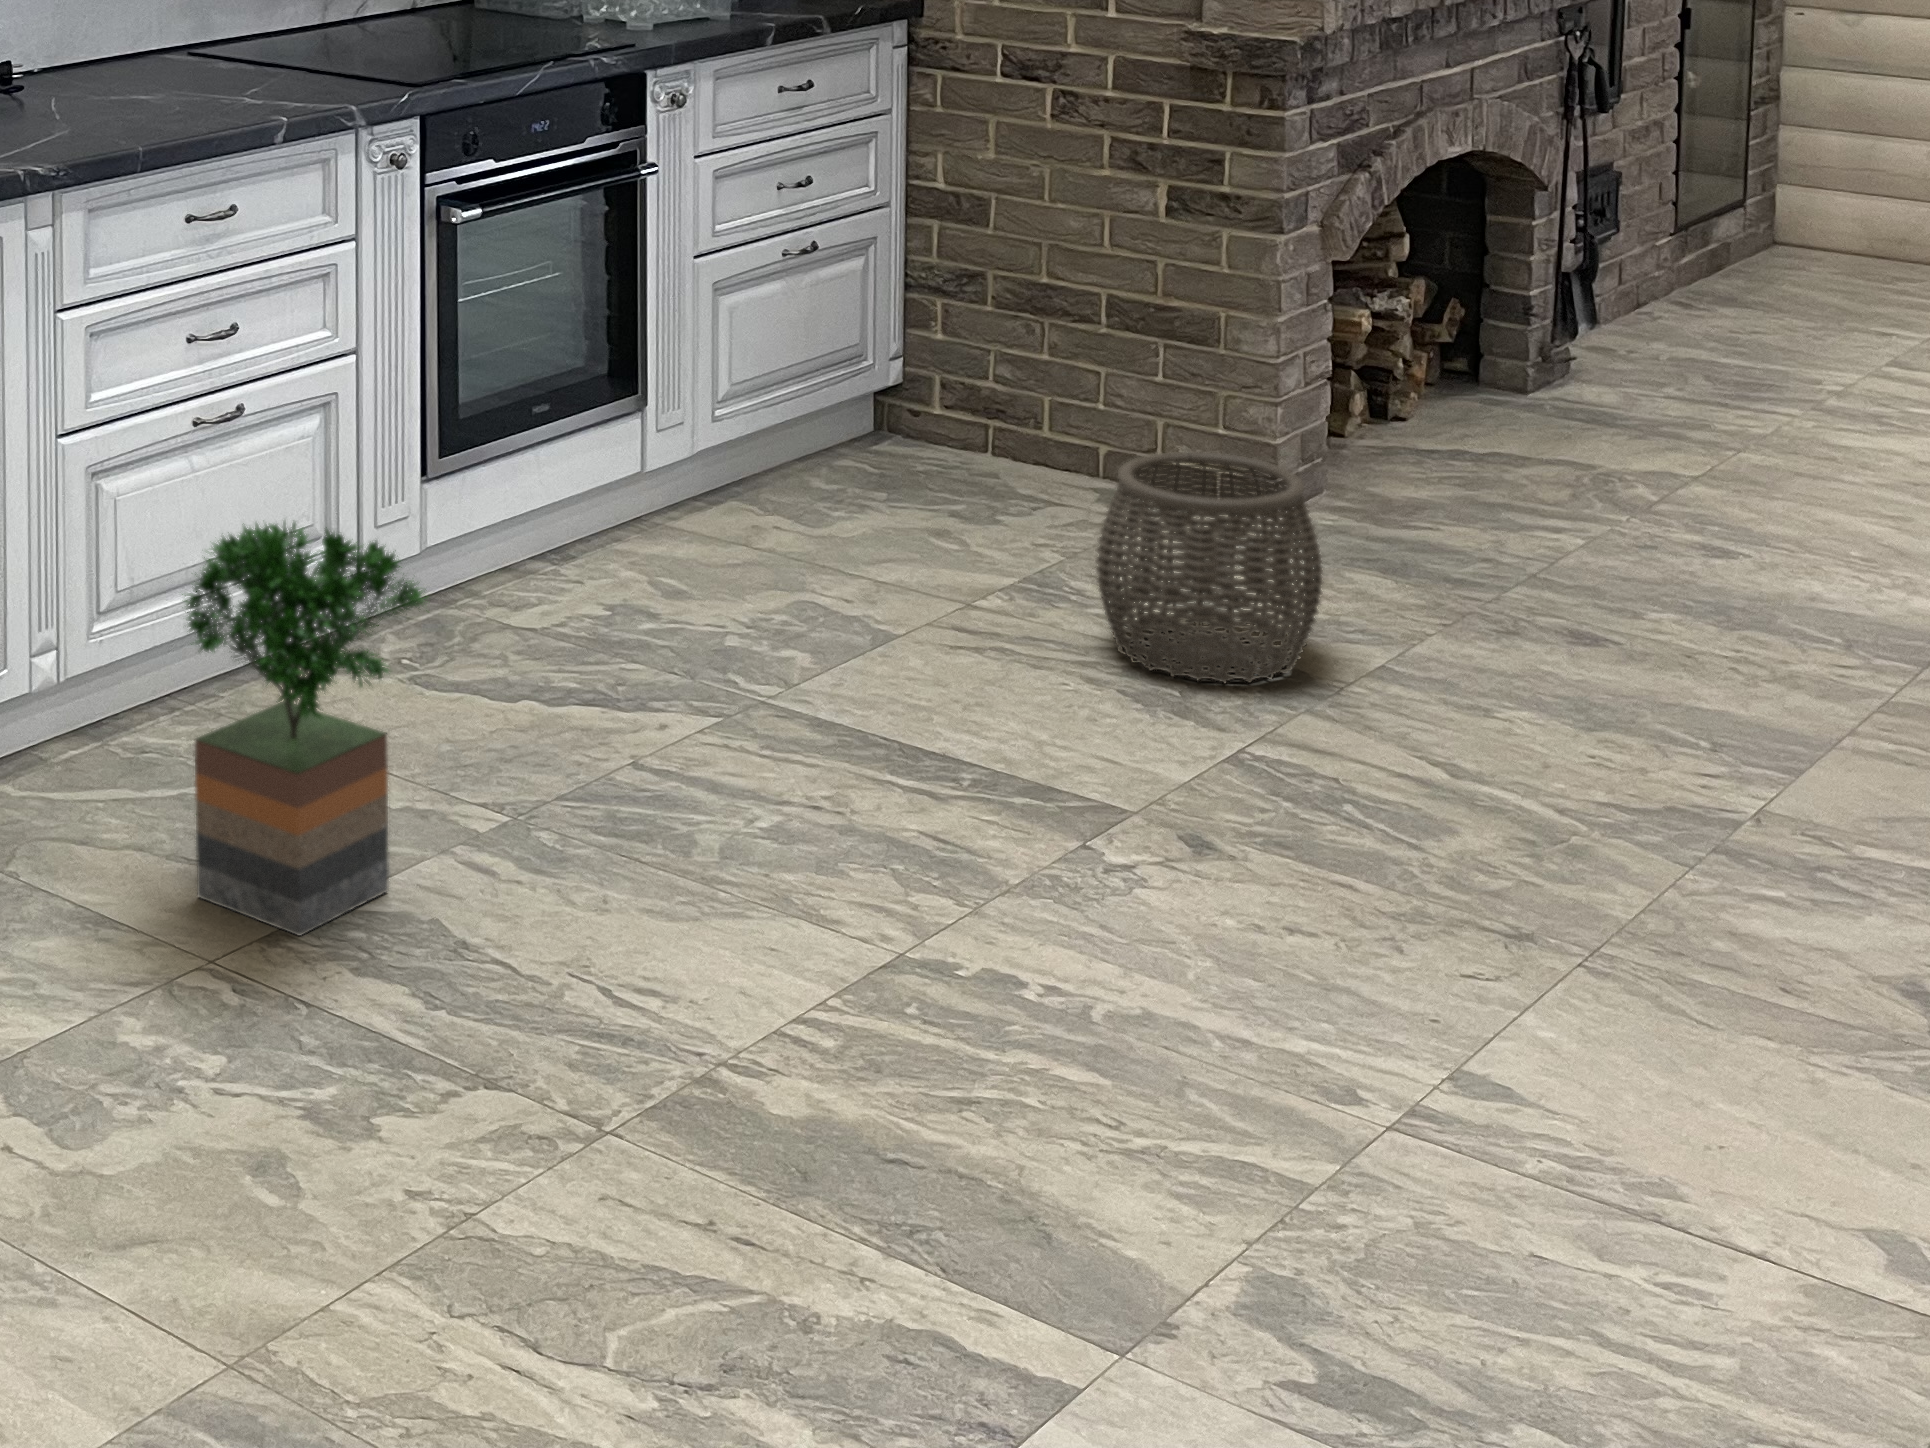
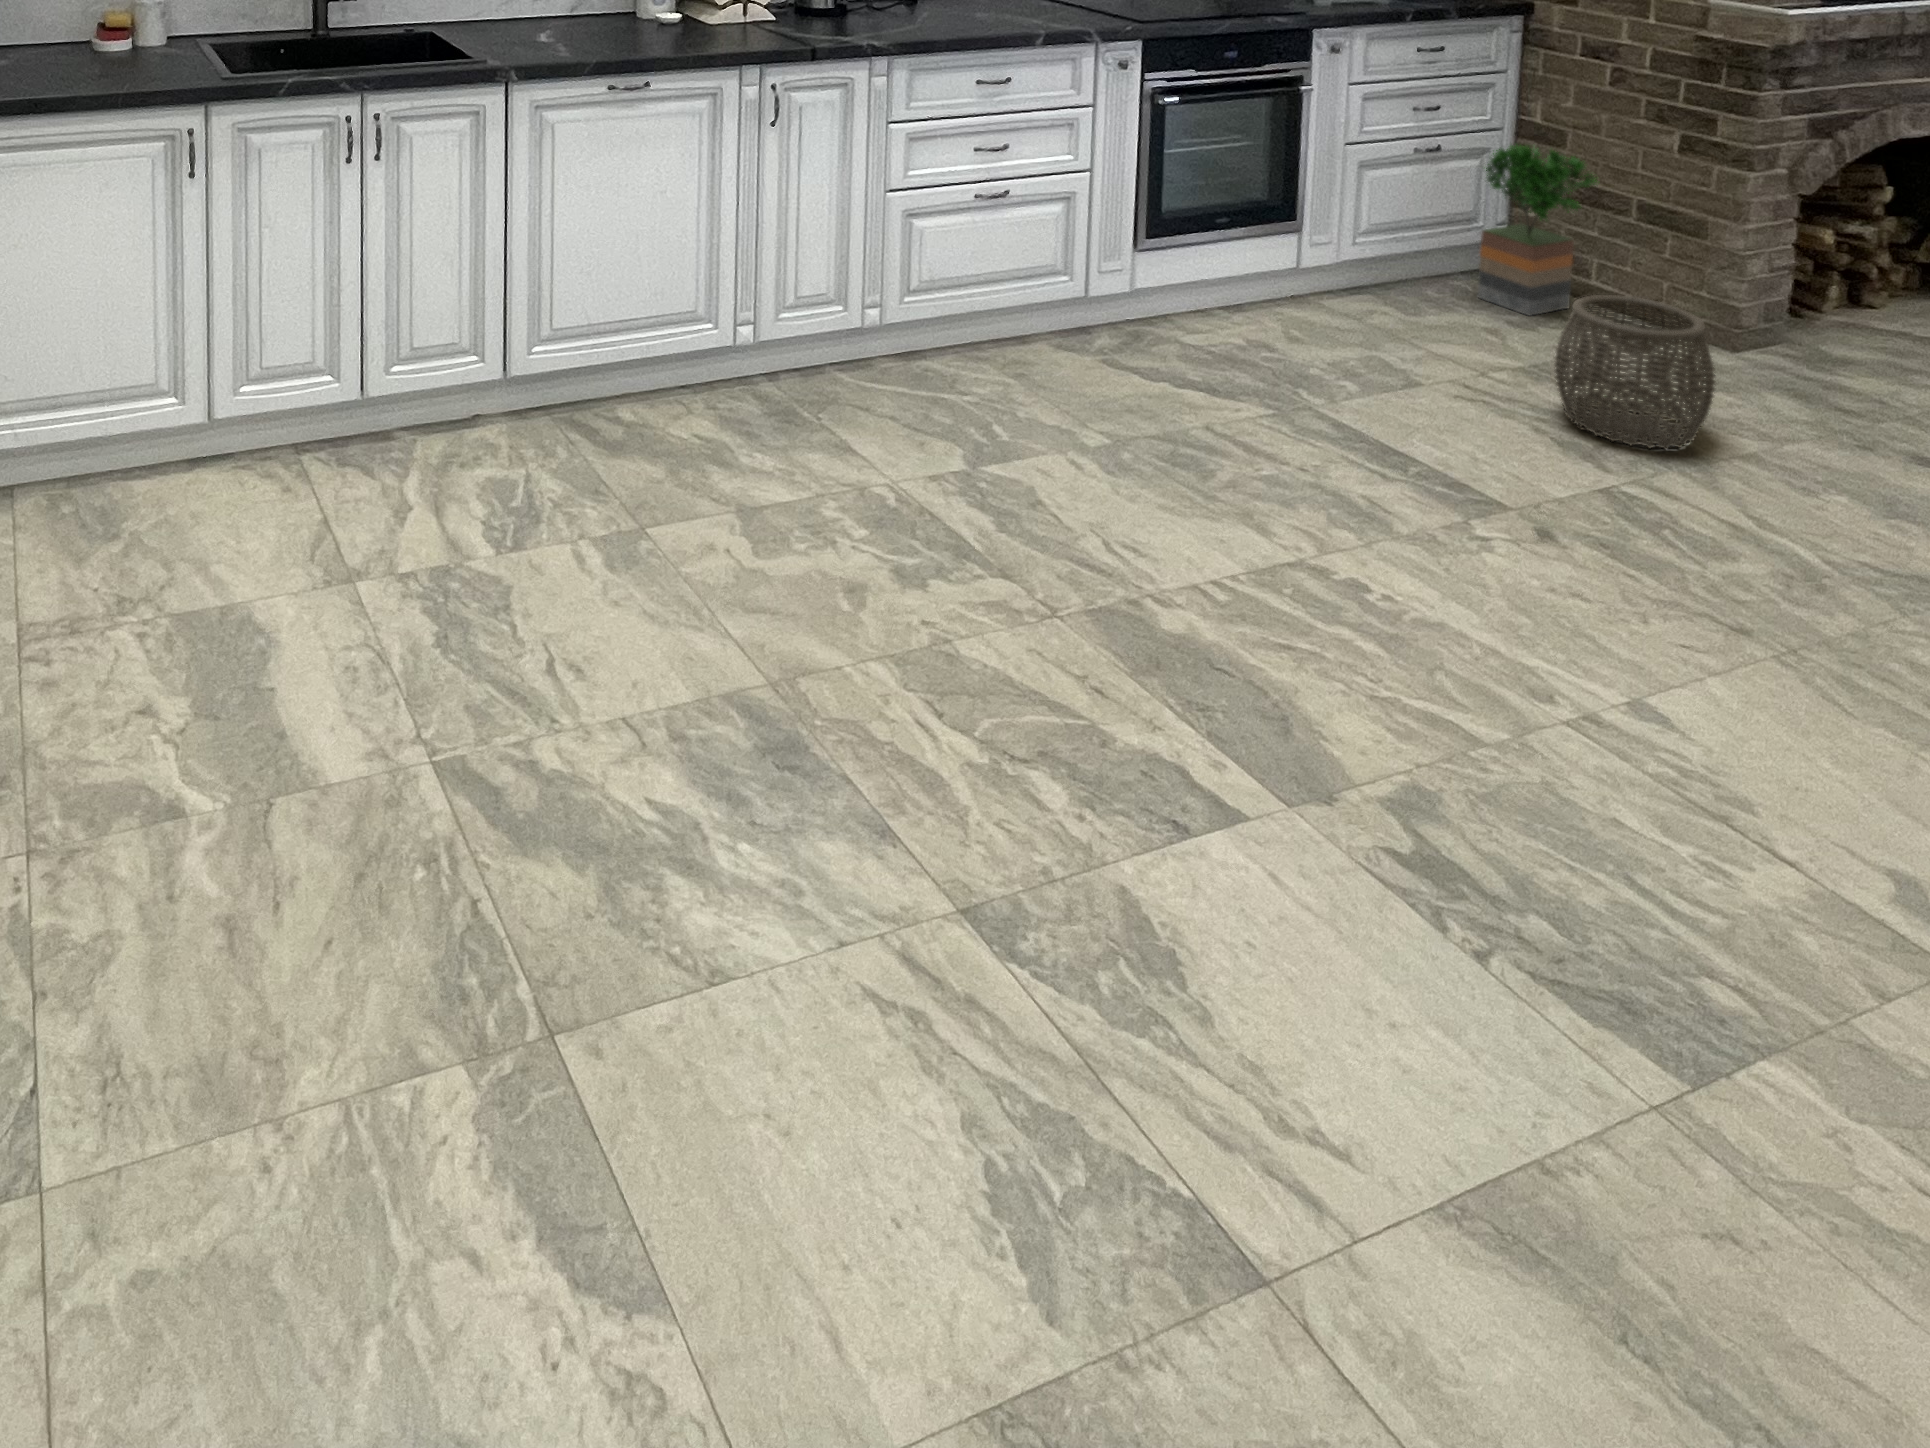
potted tree: present [182,522,427,936] -> present [1478,145,1597,316]

